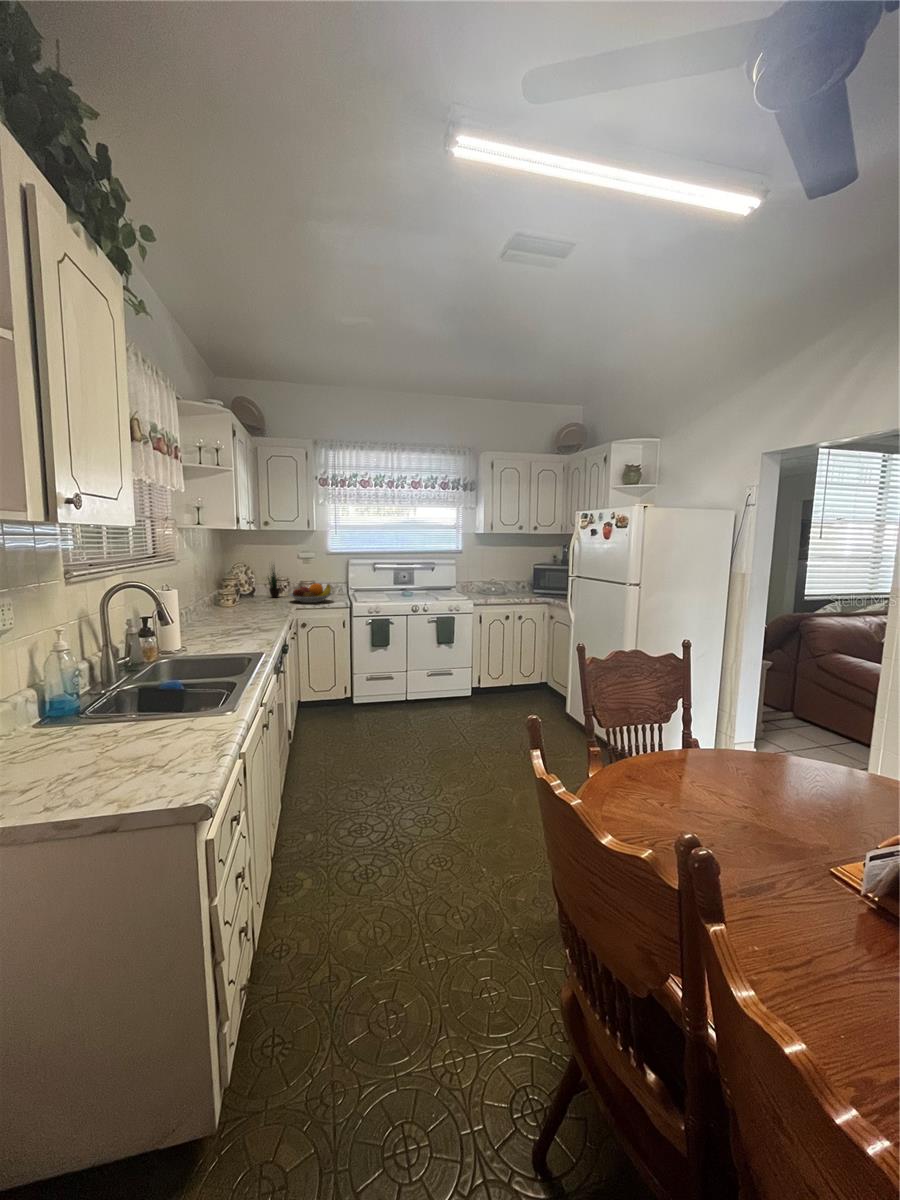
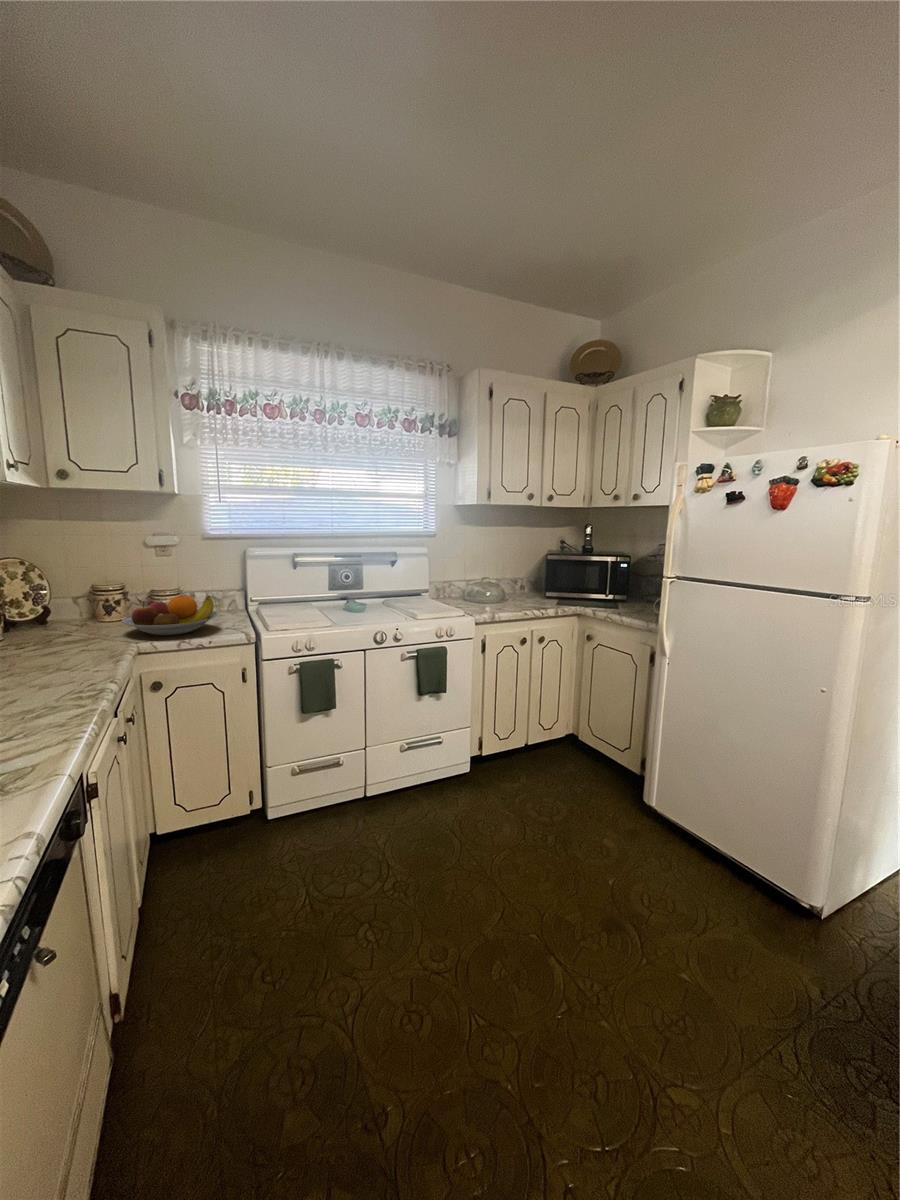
potted plant: present [268,568,280,597] -> none [63,542,115,623]

